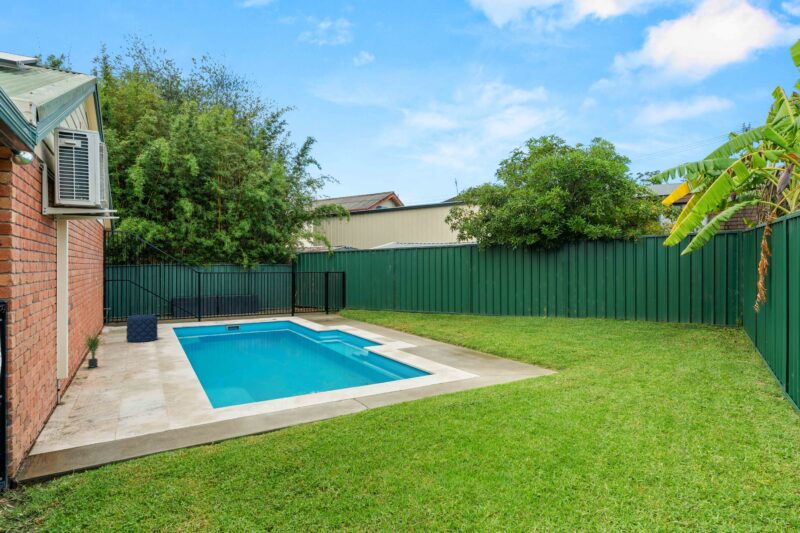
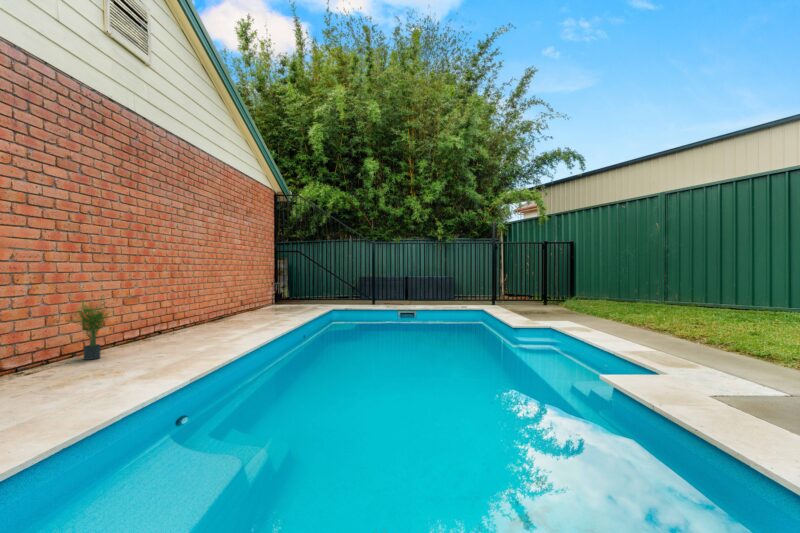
pouf: present [126,315,158,342] -> none [259,286,296,321]

